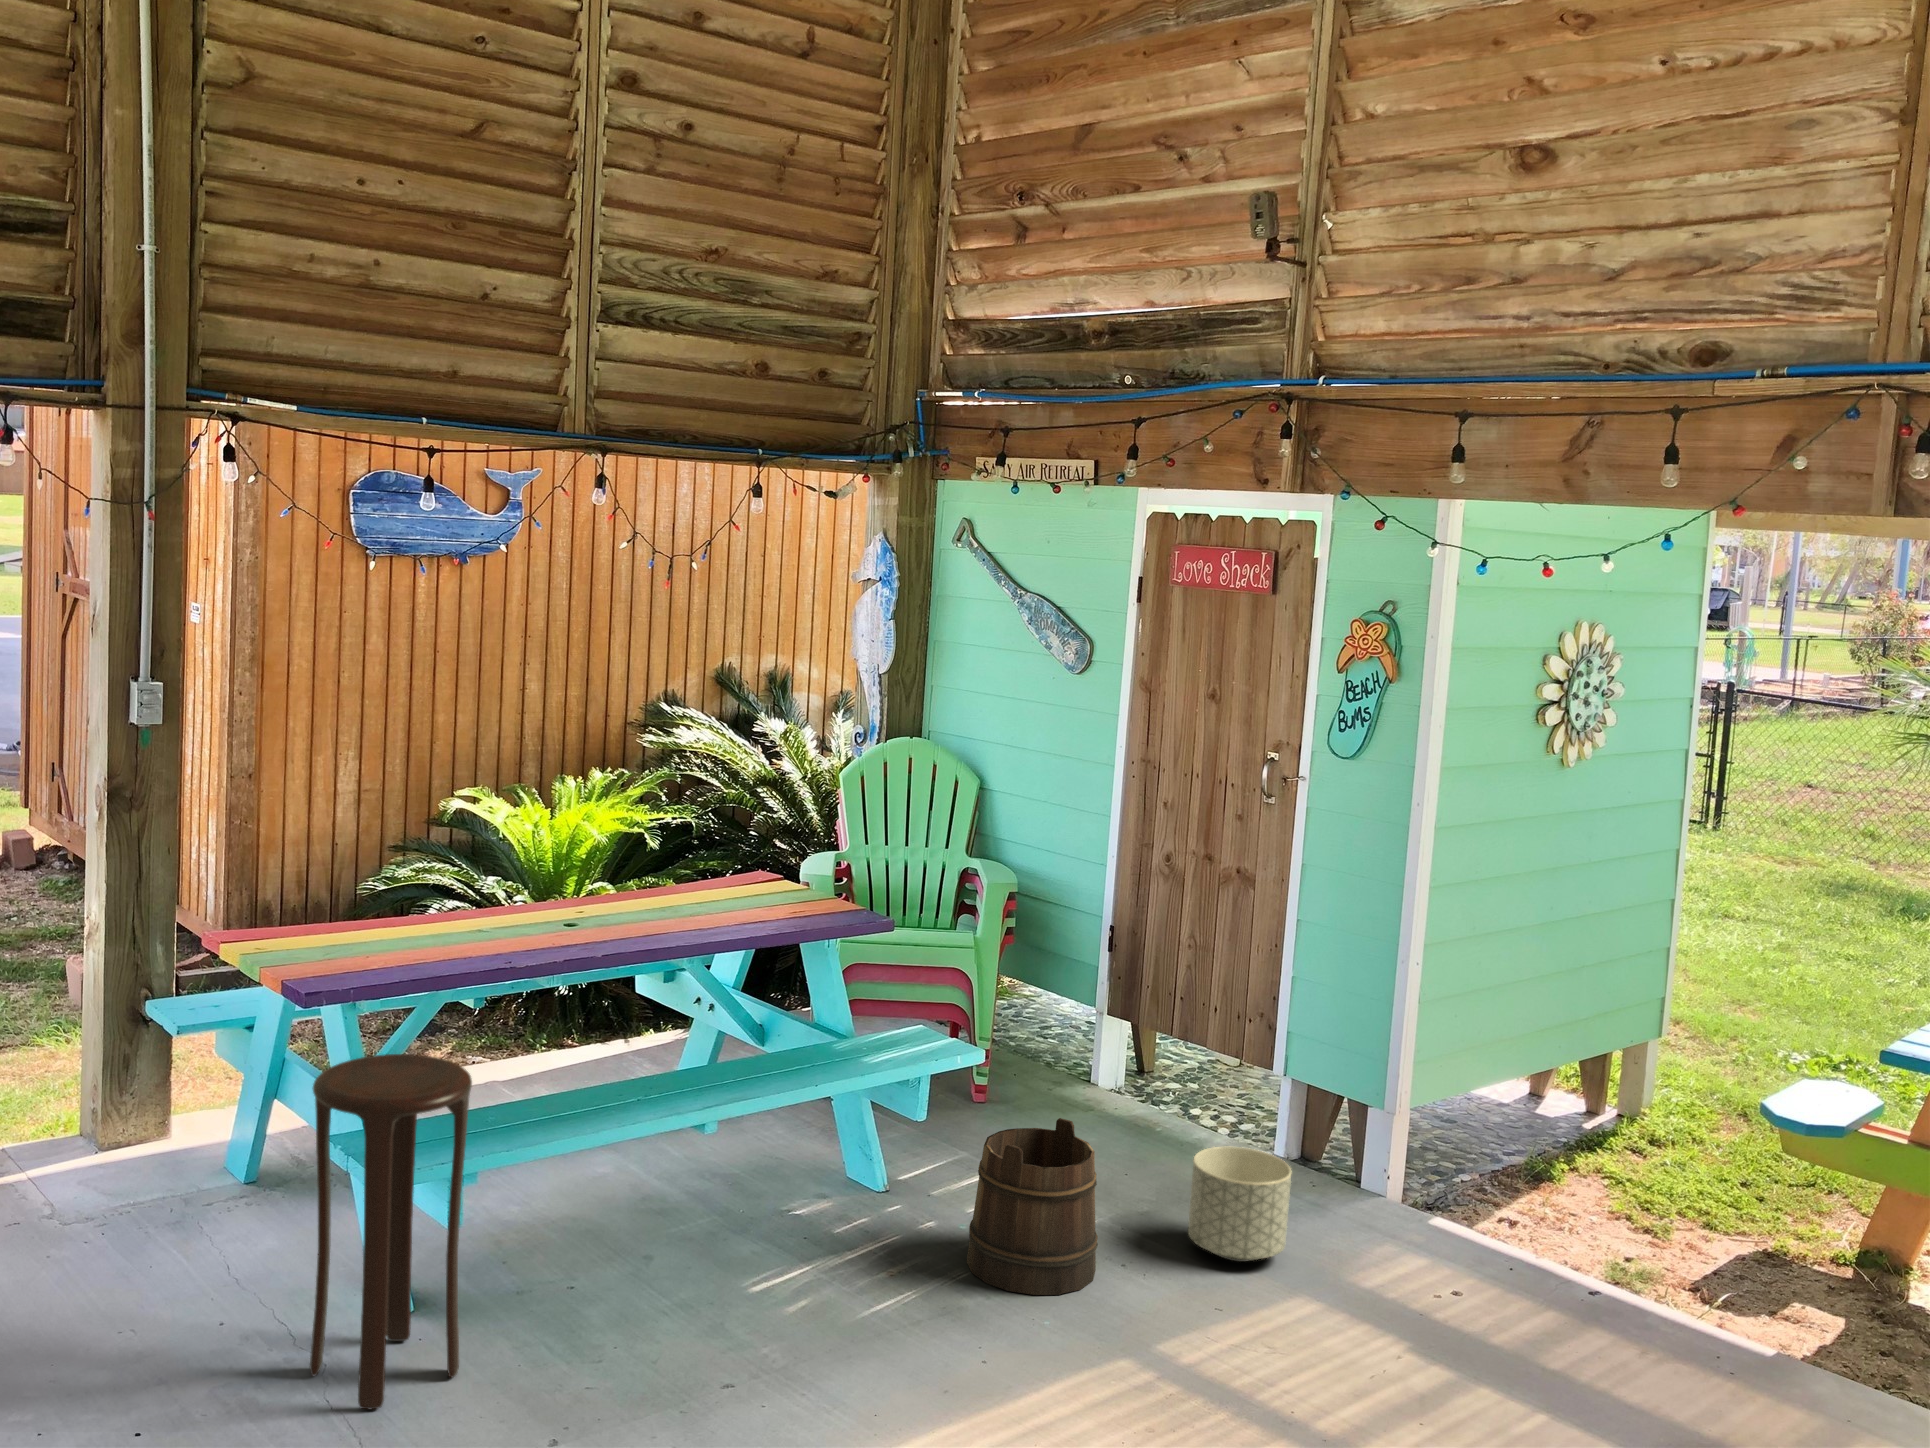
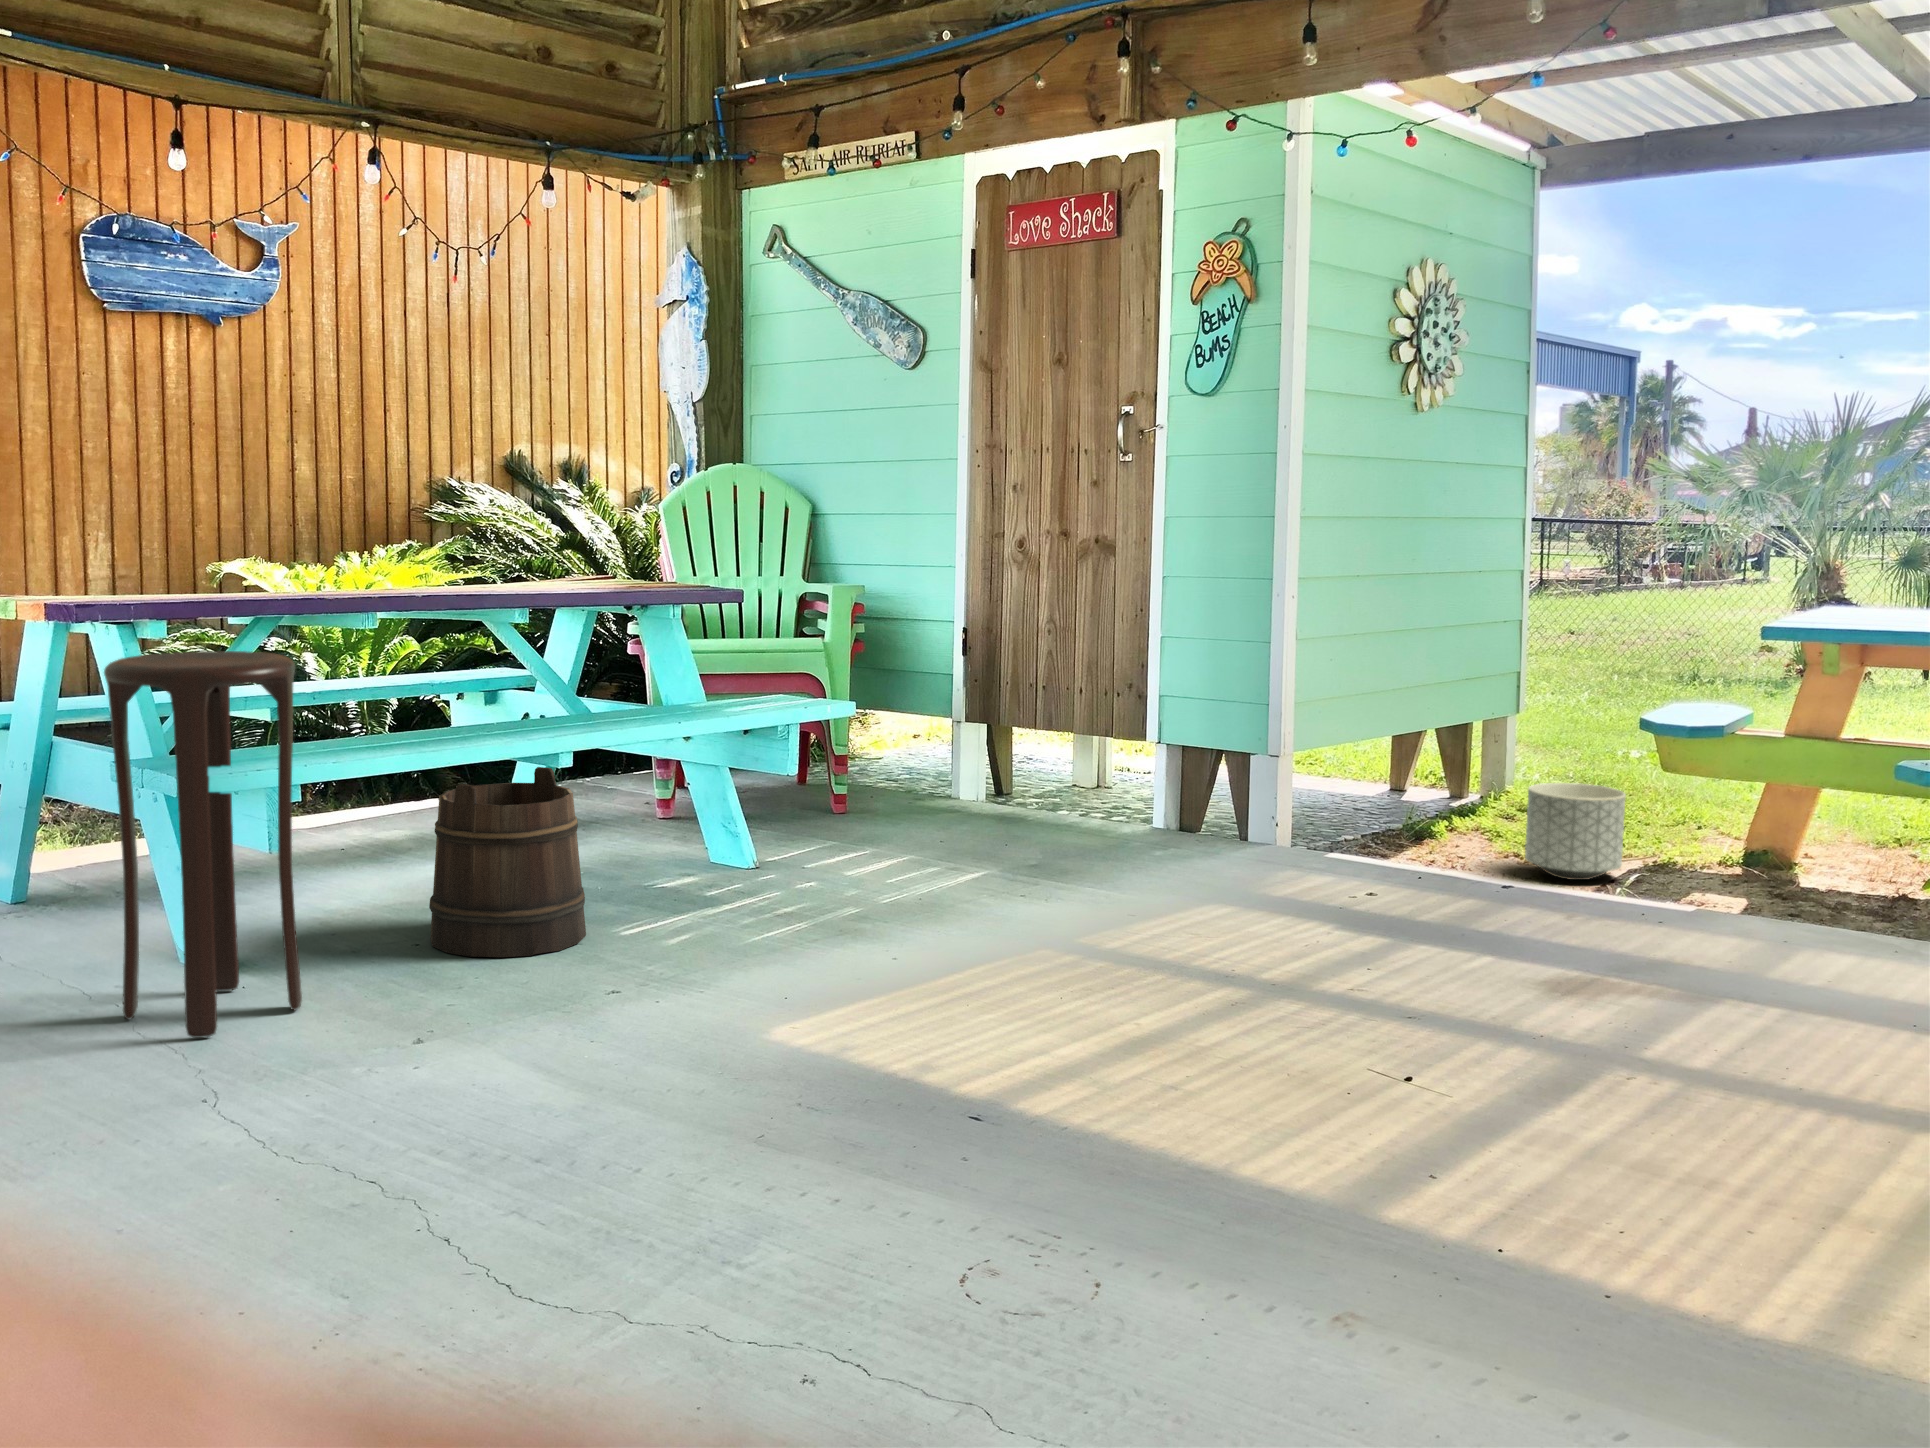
bucket: present [967,1118,1098,1295] -> present [429,767,586,957]
planter: present [1188,1147,1291,1262] -> present [1525,783,1626,880]

